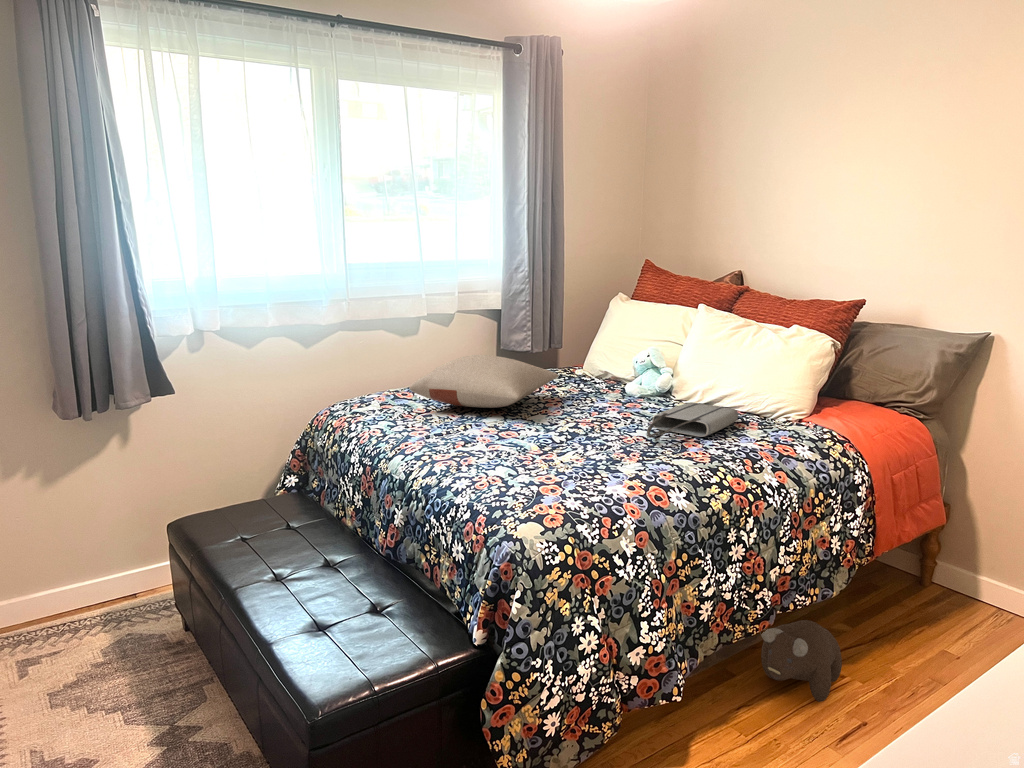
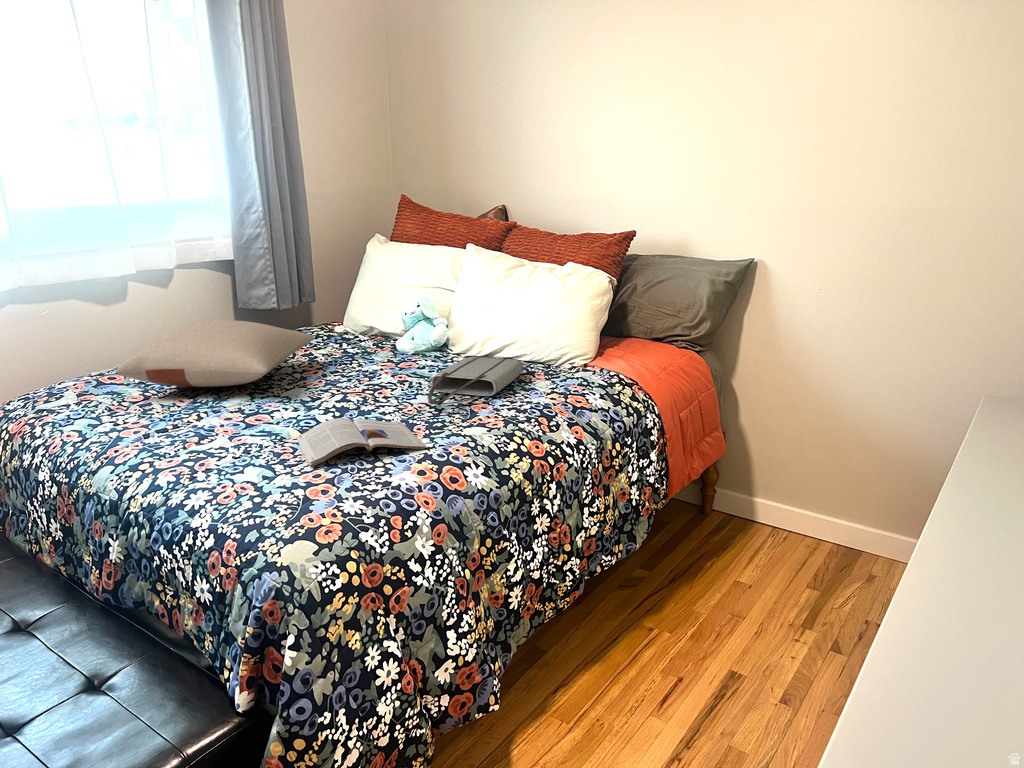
magazine: none [536,439,639,473] -> present [296,418,425,467]
plush toy: present [761,620,842,702] -> none [570,578,649,661]

